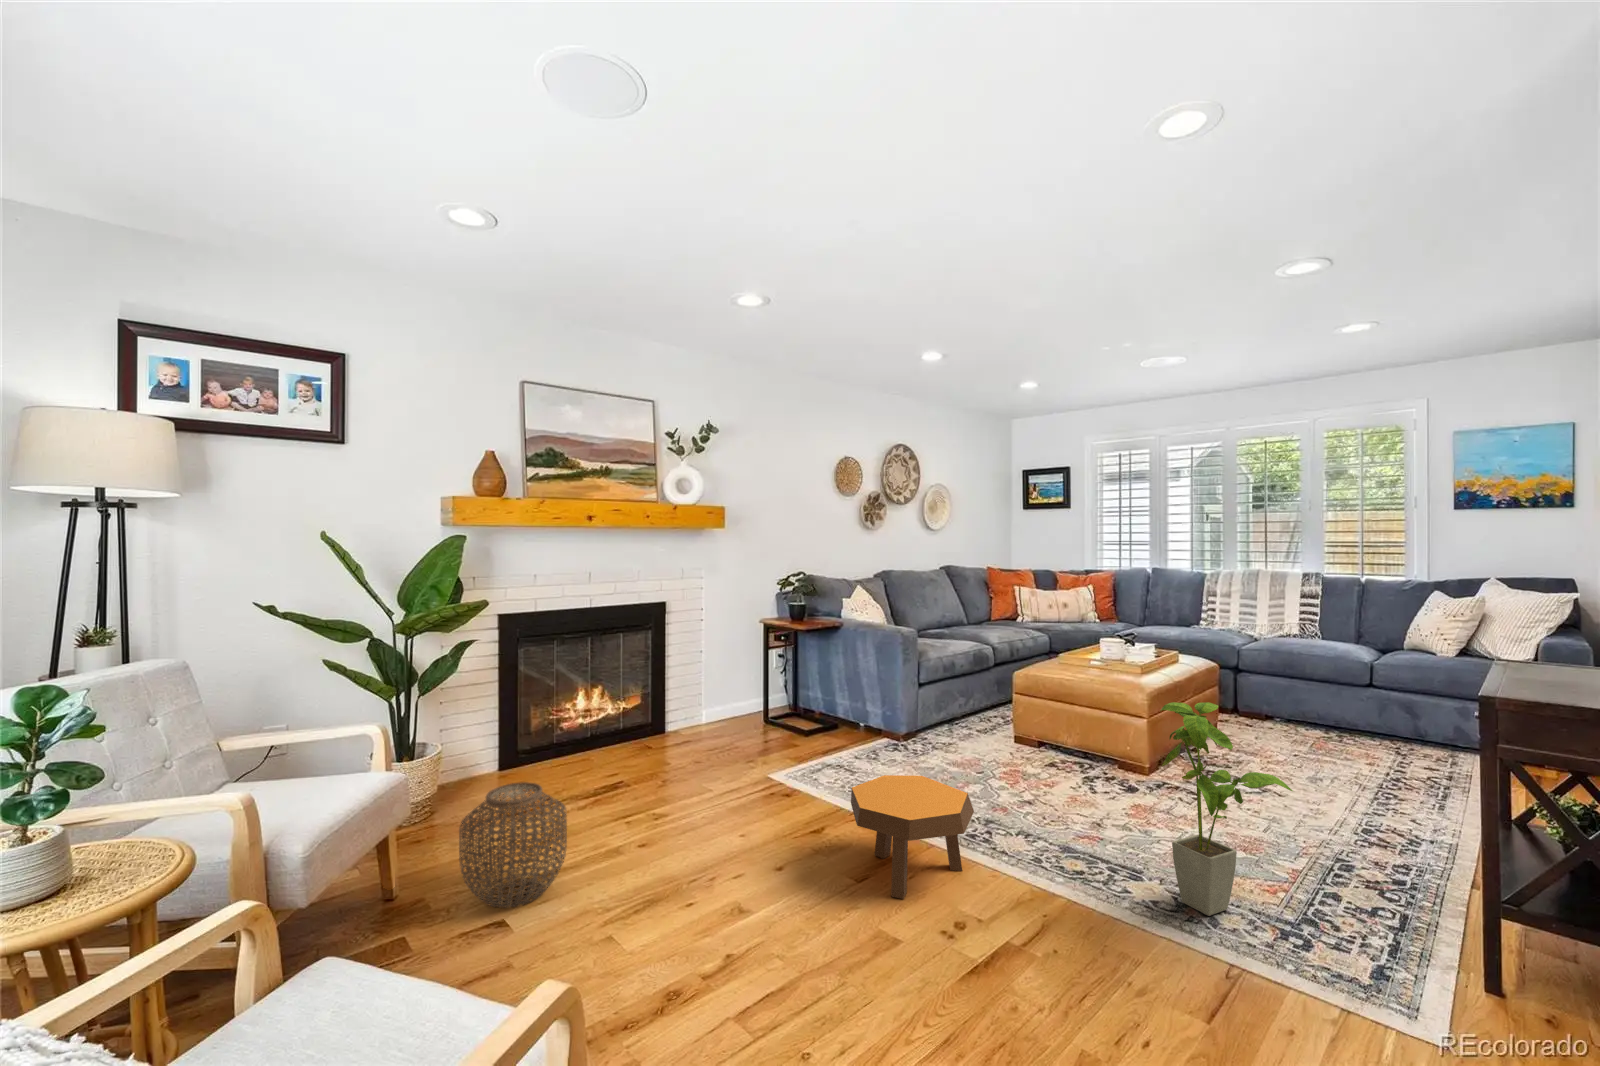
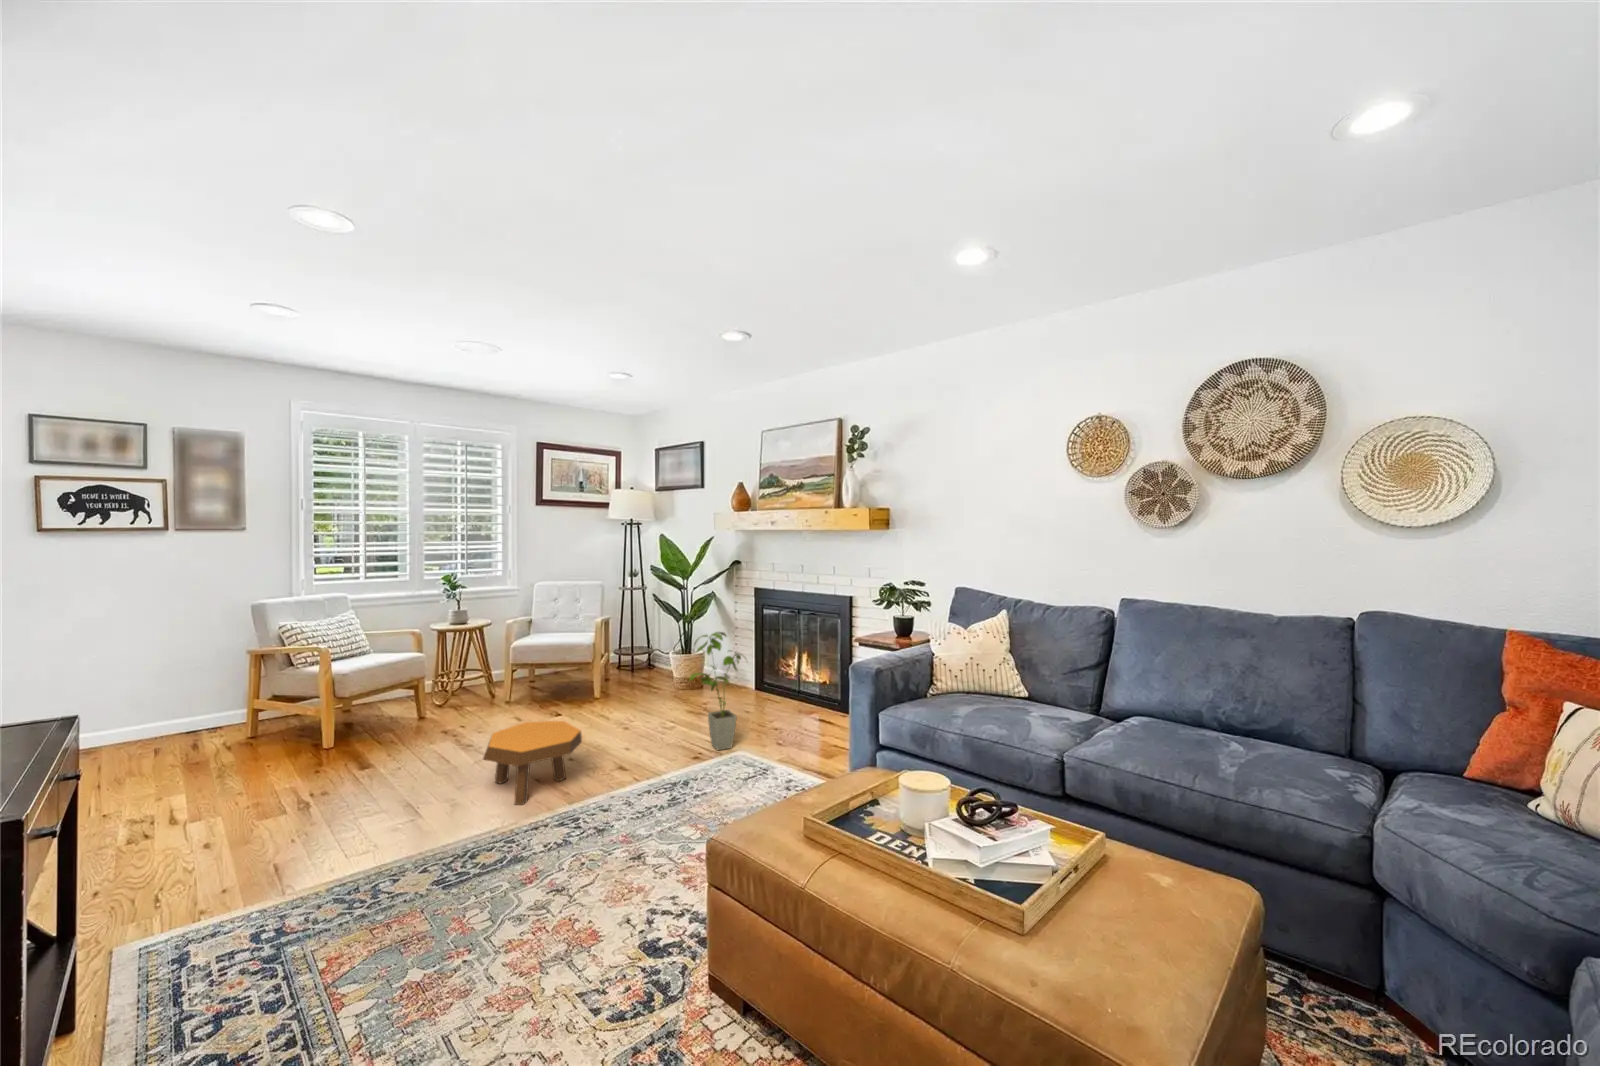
house plant: present [1161,702,1293,916] -> present [689,632,743,750]
woven basket: present [459,782,567,908] -> none [556,651,606,707]

